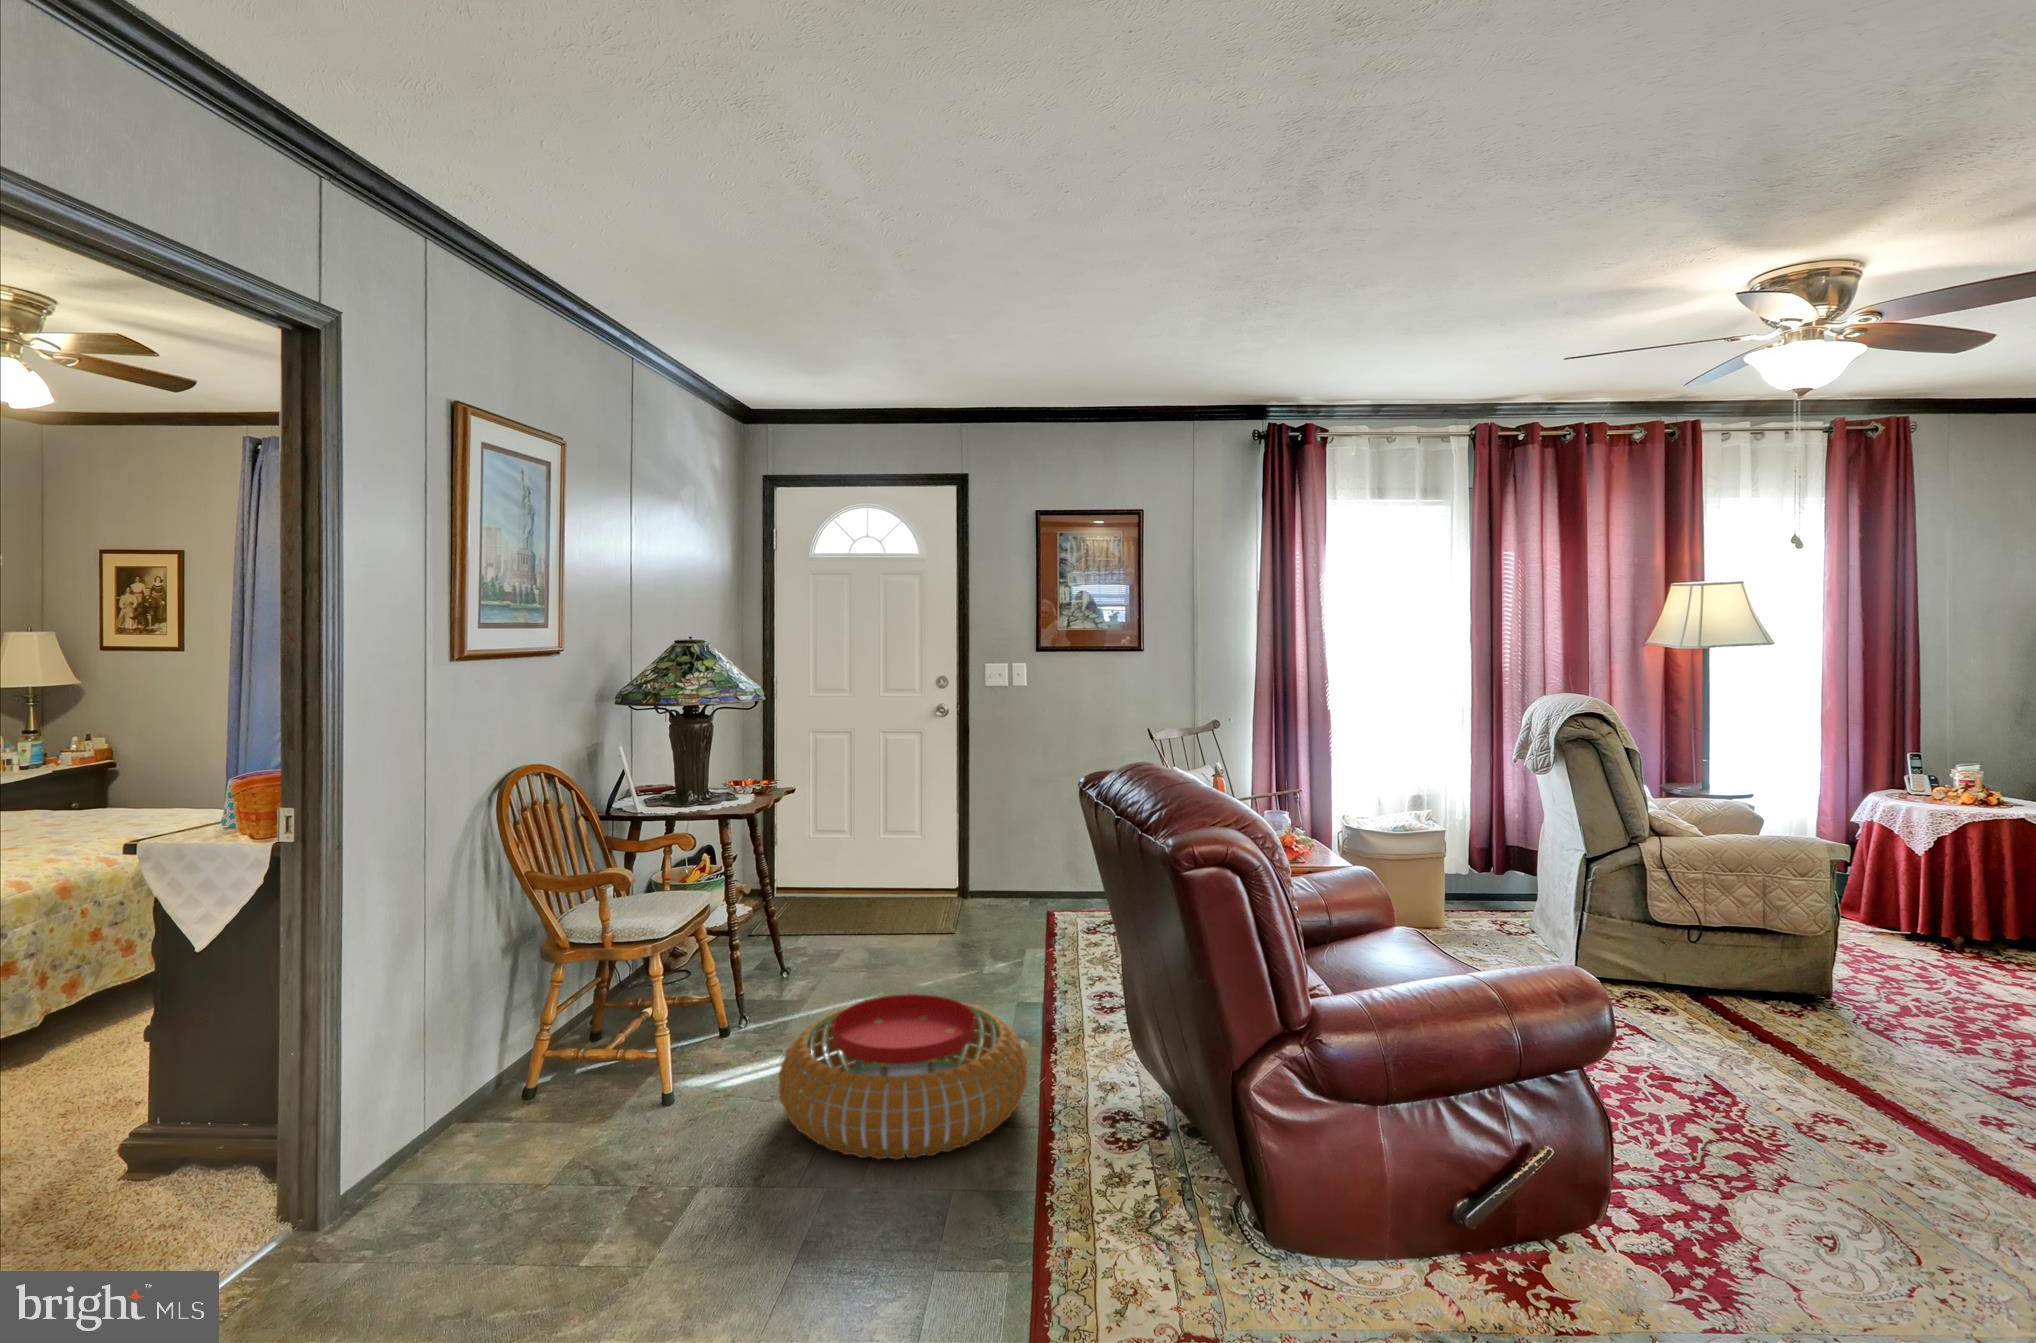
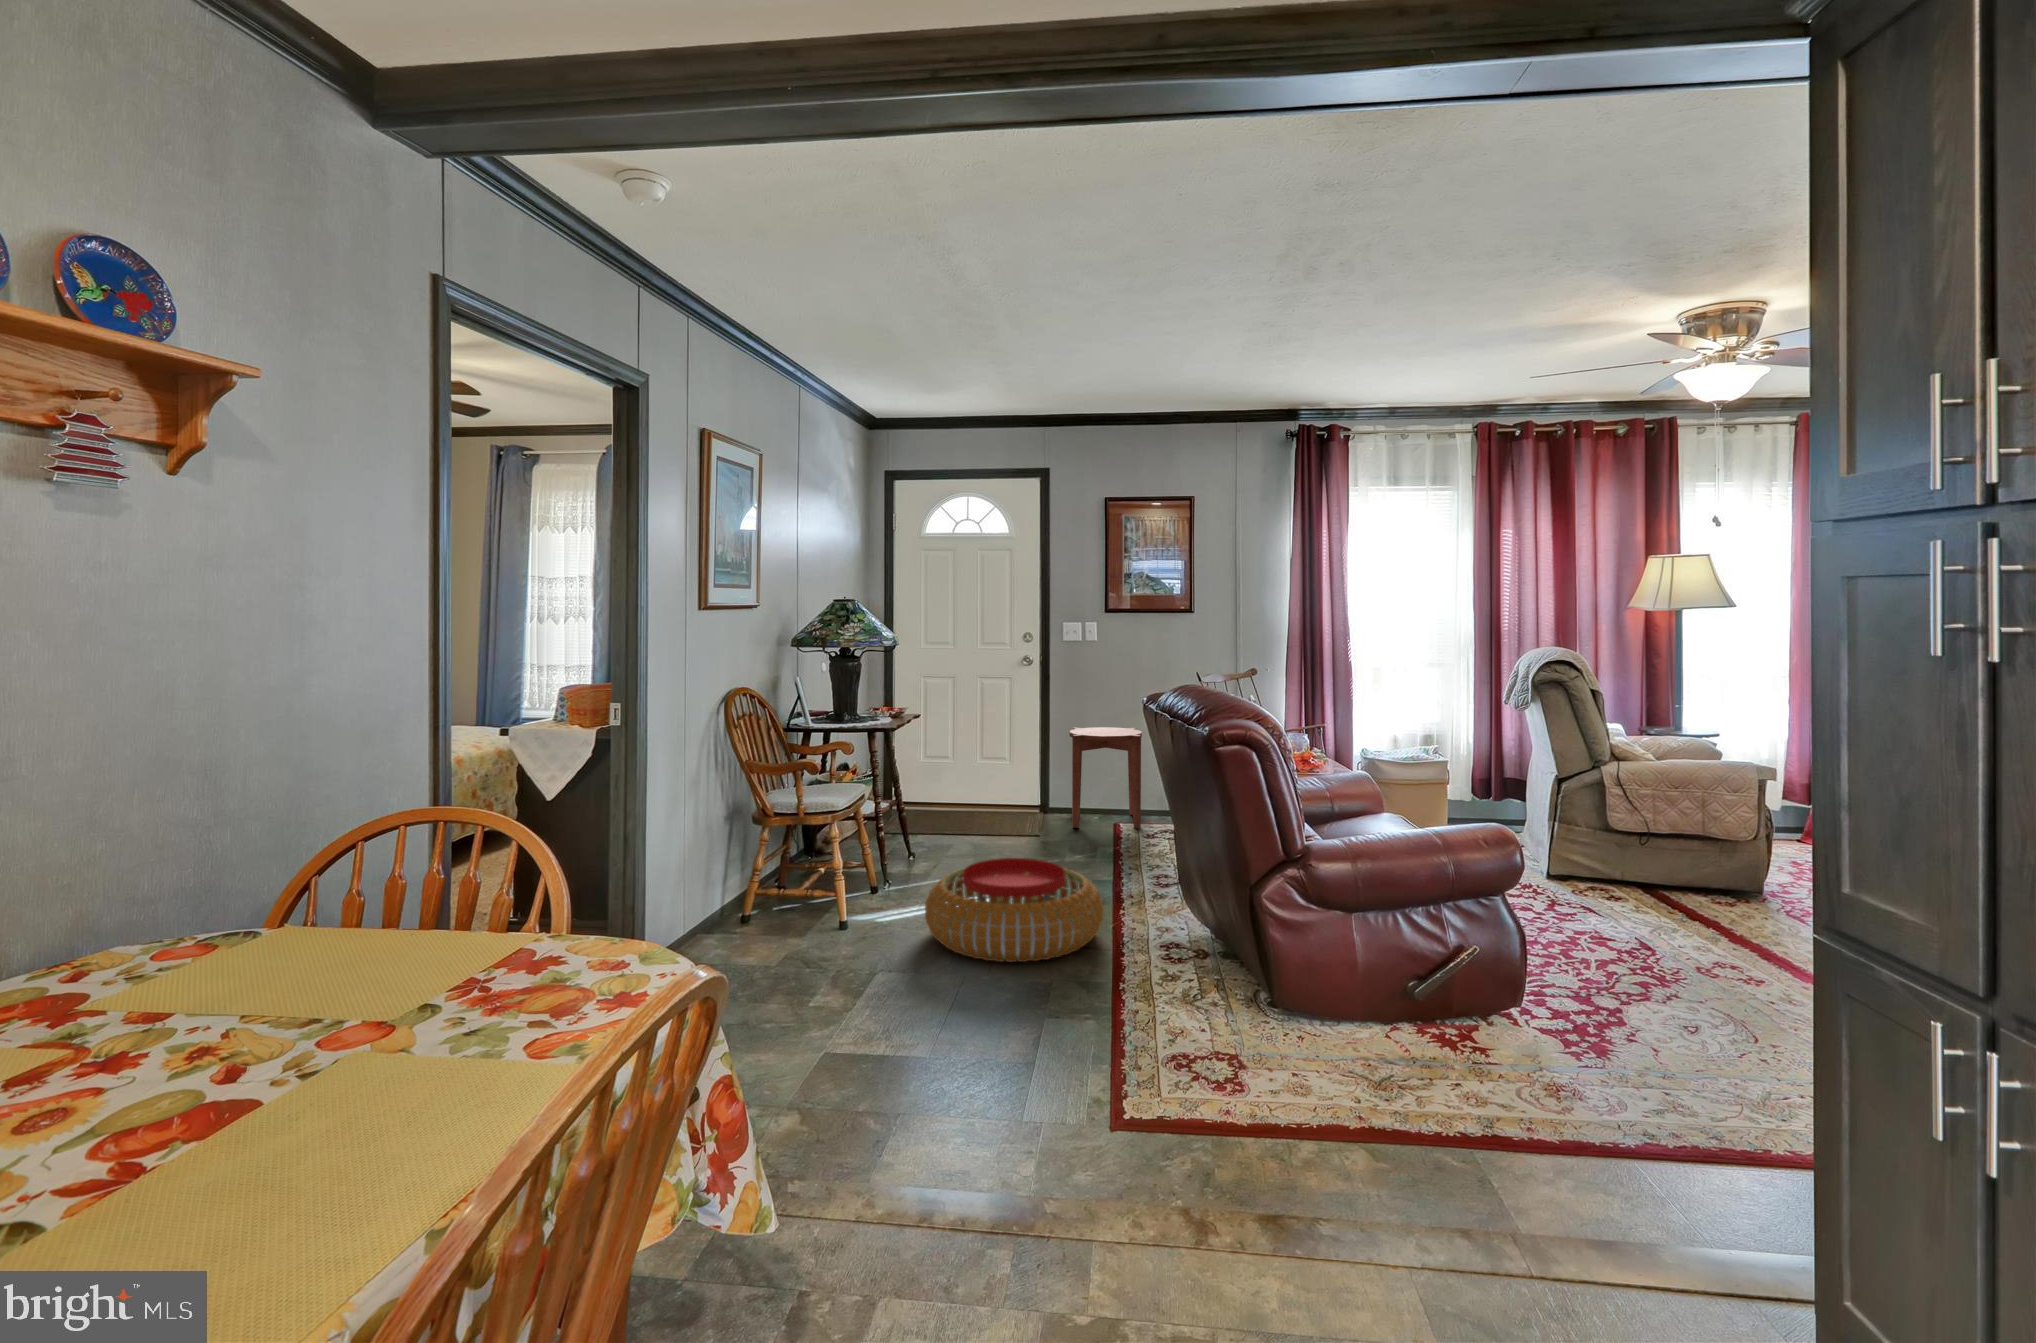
side table: none [988,791,1078,922] -> present [1069,727,1142,829]

